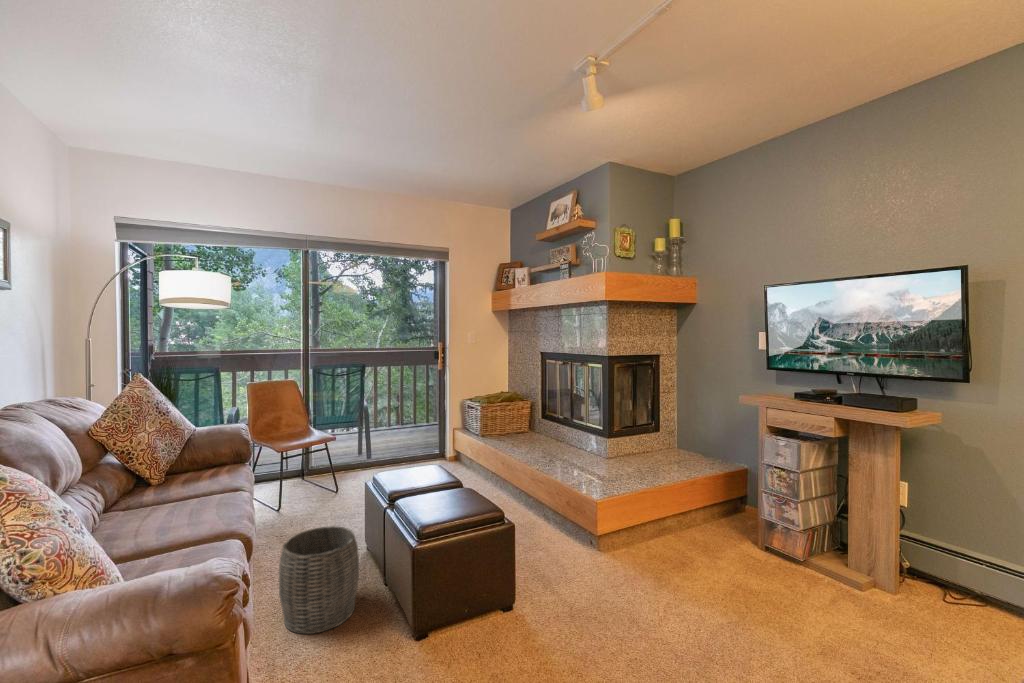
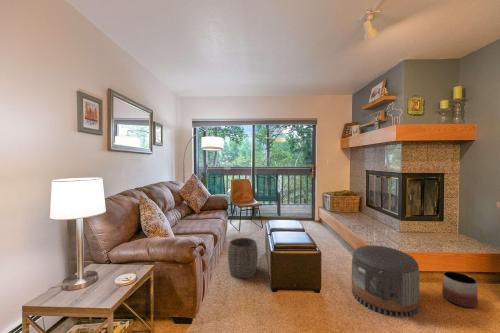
pouf: none [560,493,670,621] -> present [352,245,419,317]
planter: none [686,515,731,569] -> present [442,271,478,307]

